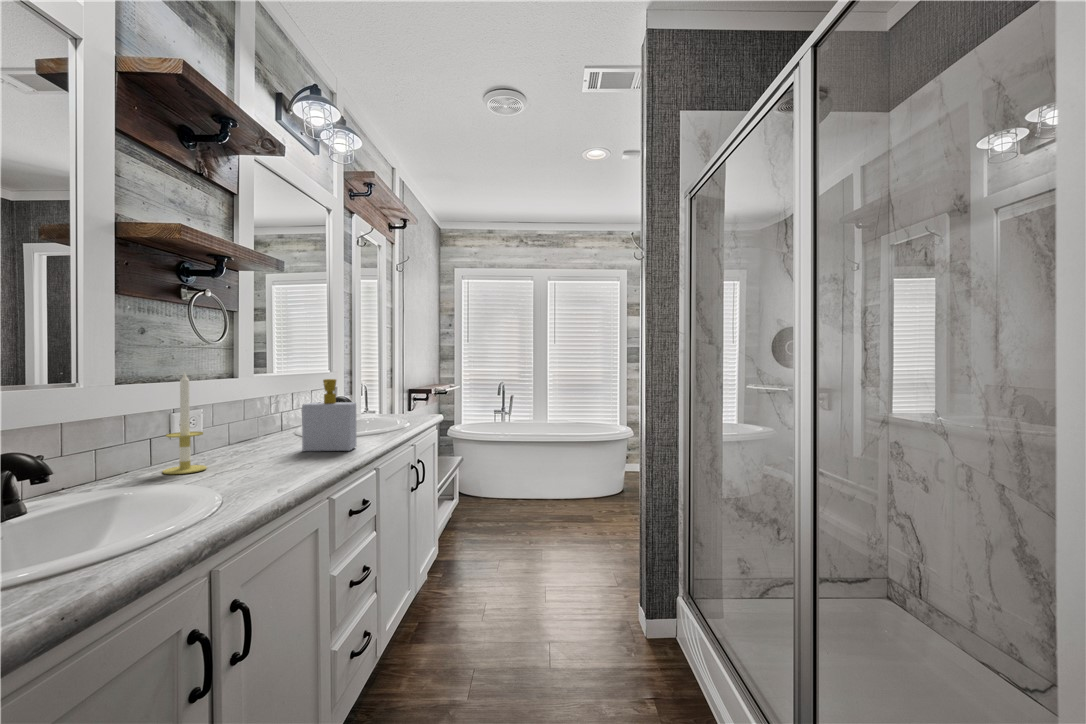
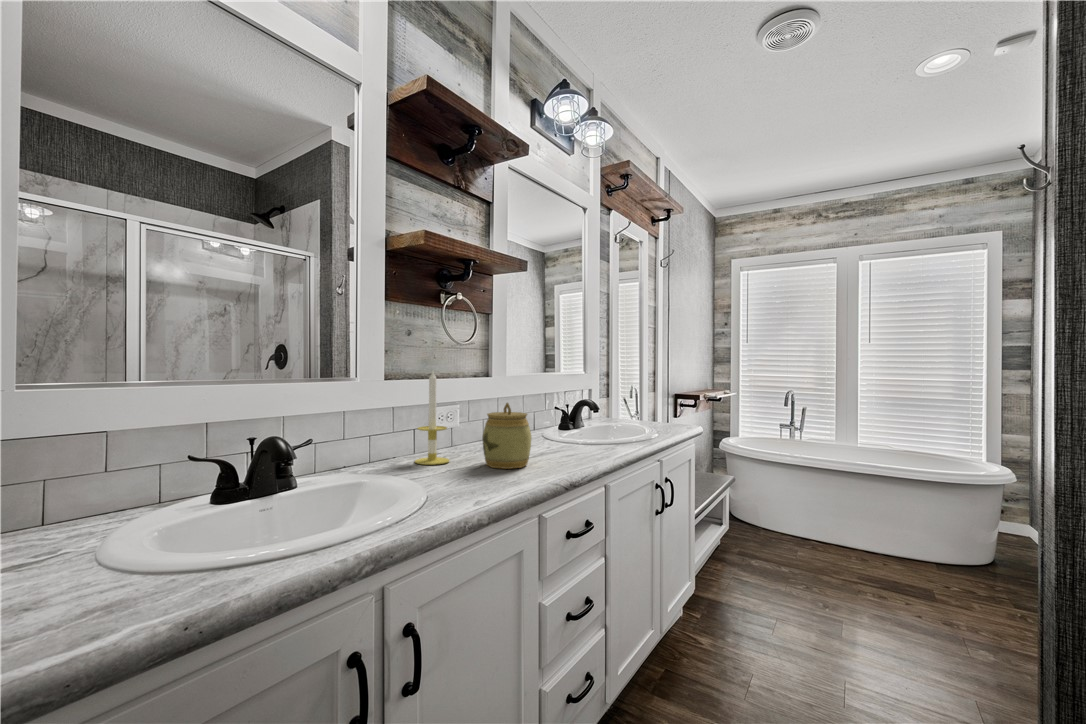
soap bottle: present [302,379,357,451] -> none [538,381,591,457]
jar: none [248,402,303,469] -> present [483,403,531,469]

